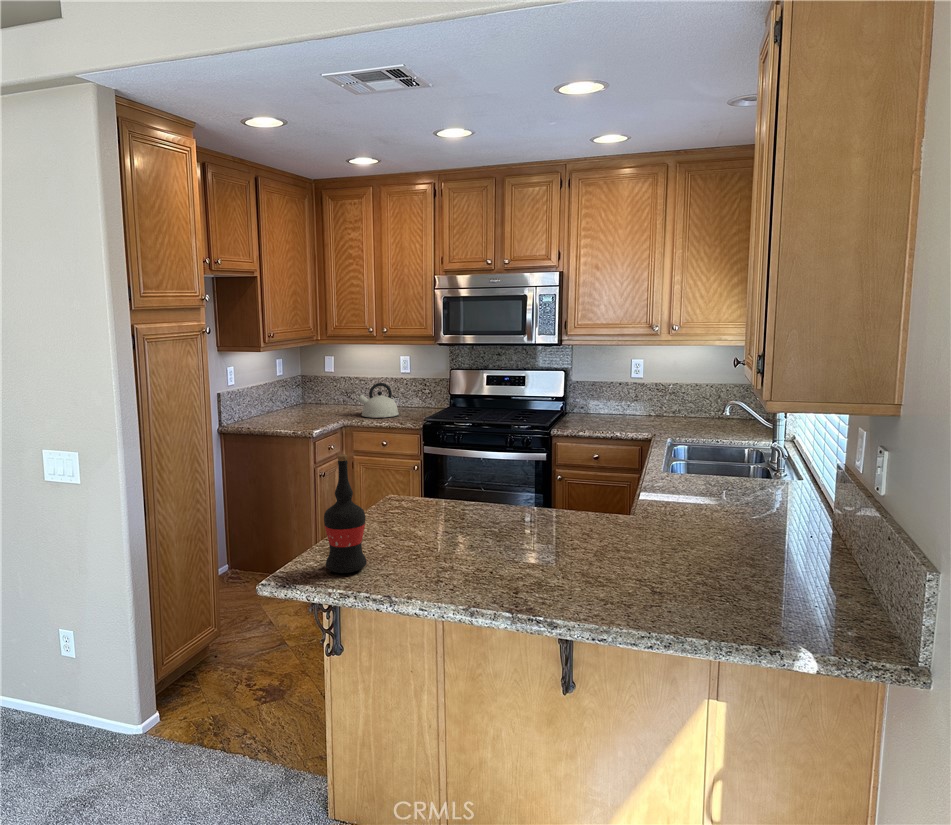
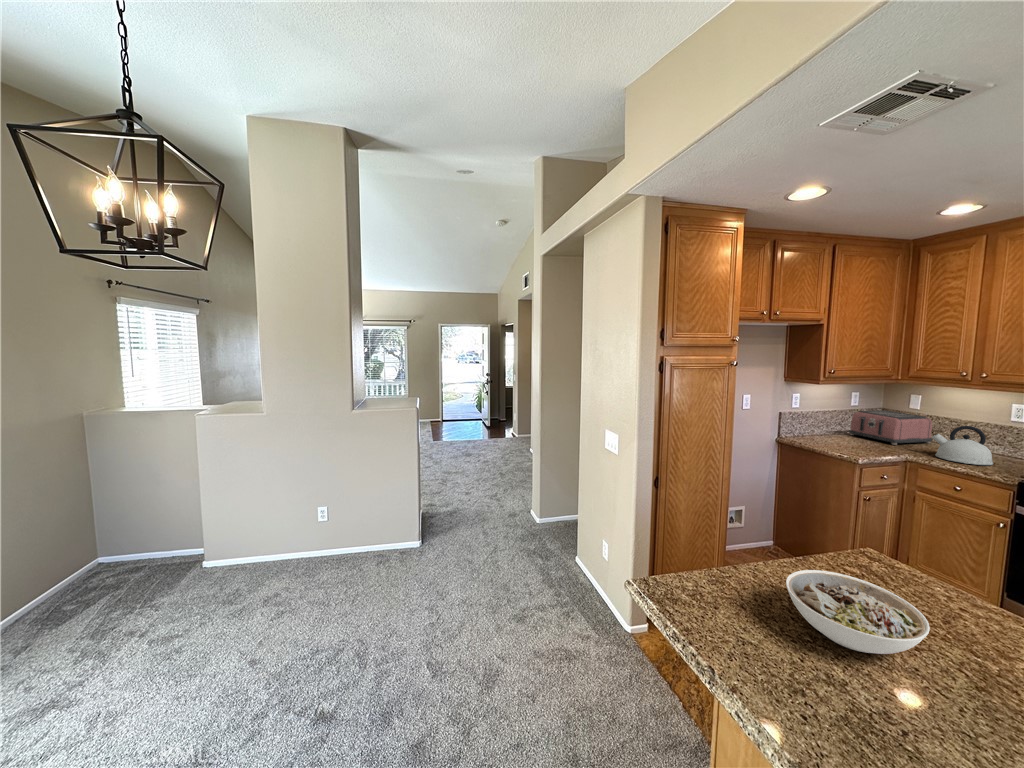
toaster: none [285,380,351,413] -> present [849,411,932,445]
wine bottle: present [324,454,367,573] -> none [690,490,740,618]
bowl: none [384,503,472,549] -> present [786,570,930,654]

